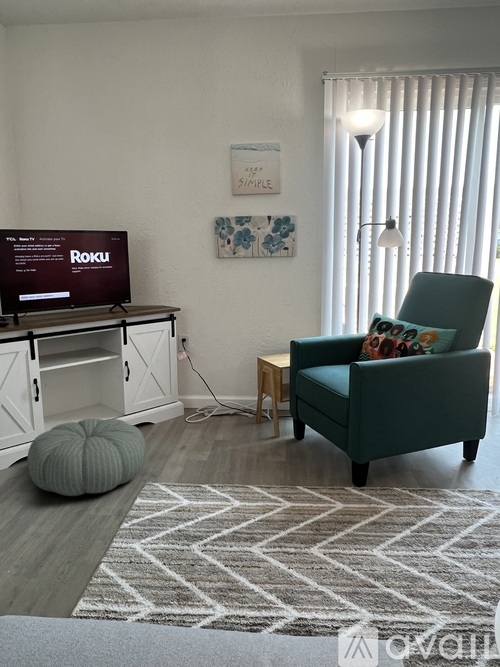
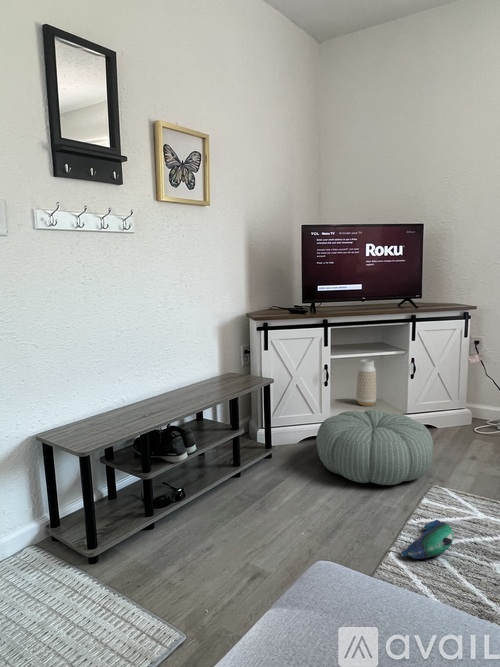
vase: none [74,366,95,412] -> present [356,360,377,406]
plush toy: none [111,518,159,564] -> present [401,520,454,559]

